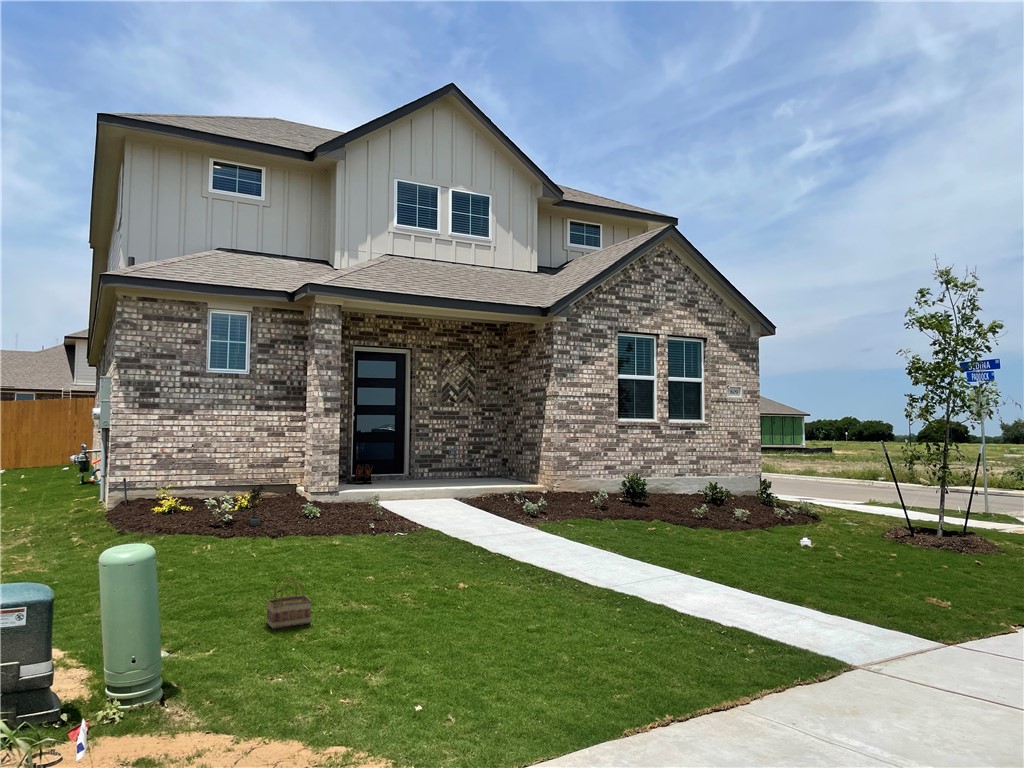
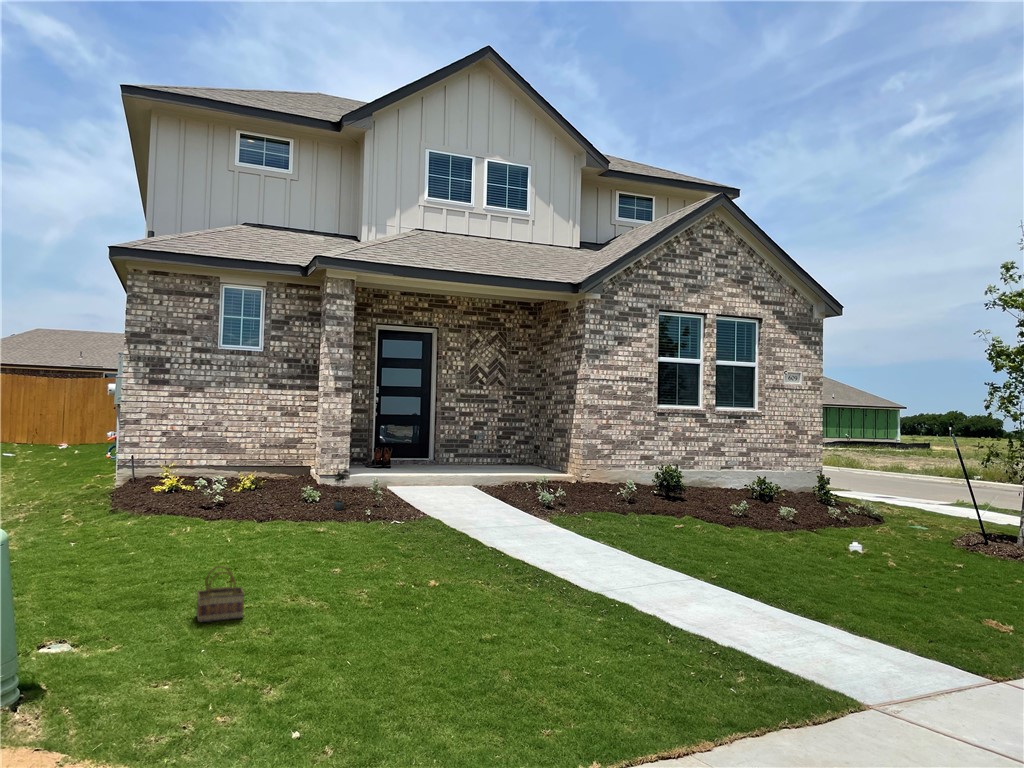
potted plant: present [249,484,265,526] -> present [334,469,350,510]

